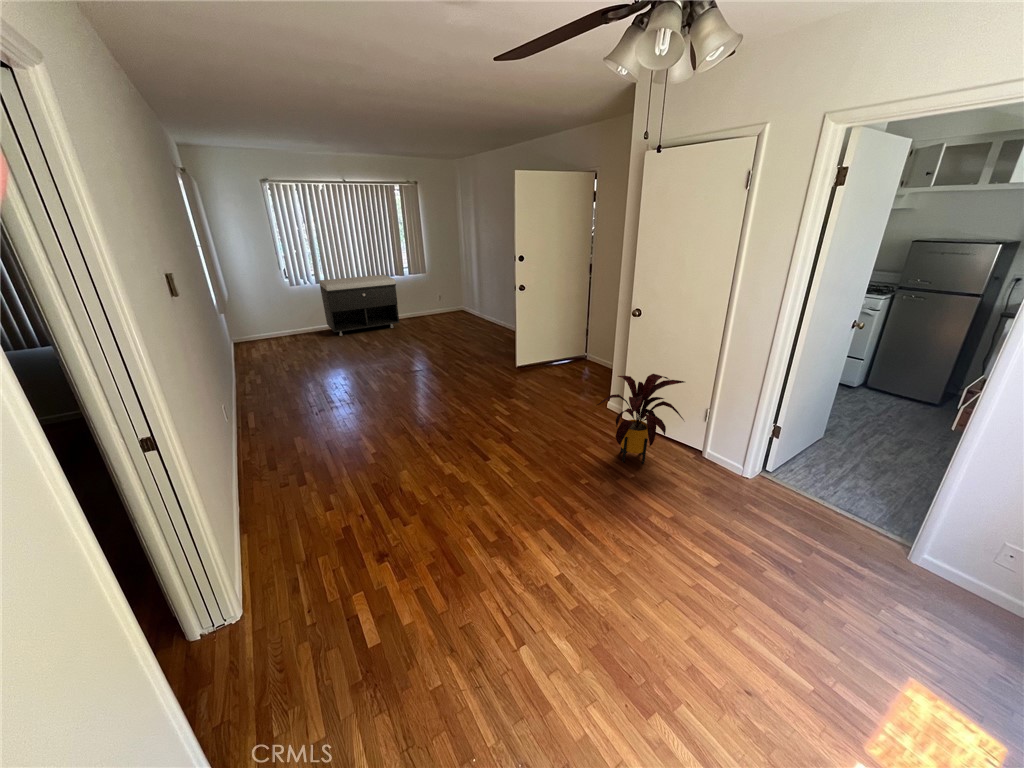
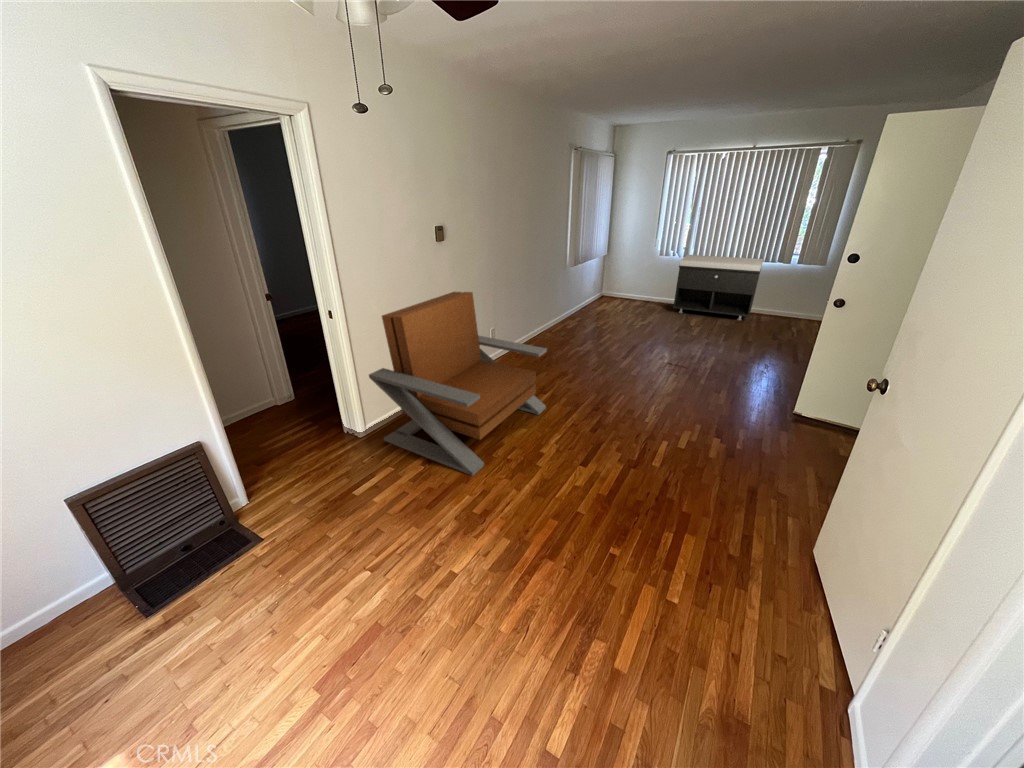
lounge chair: none [237,349,440,593] -> present [369,292,547,476]
house plant: present [597,374,684,464] -> none [662,466,863,609]

